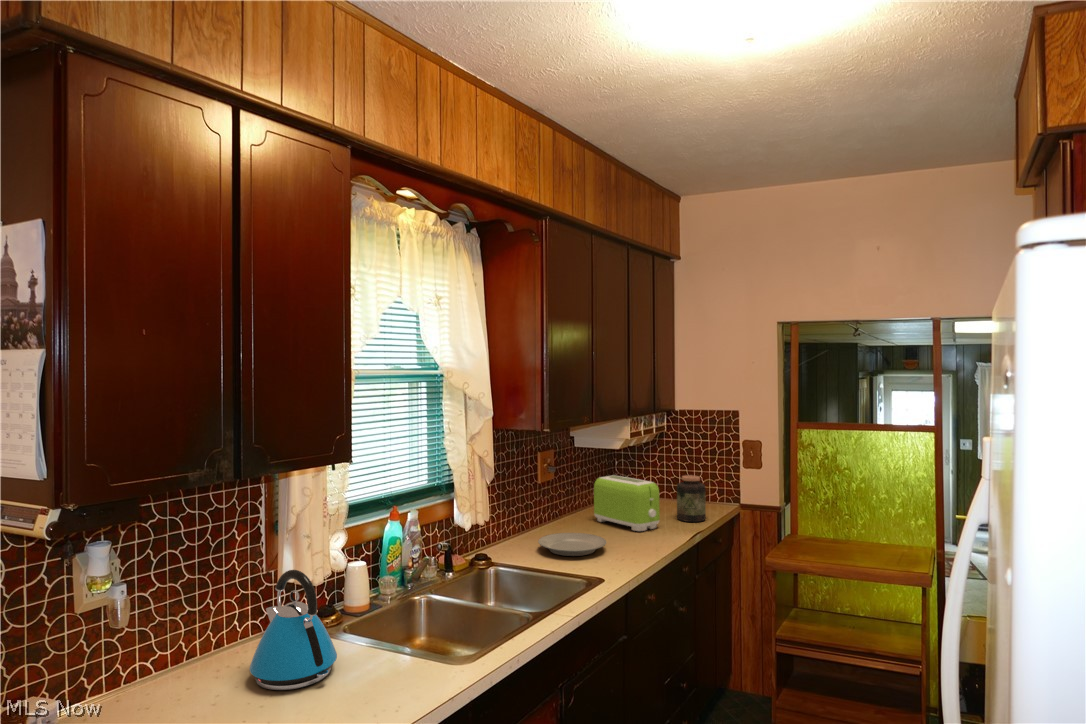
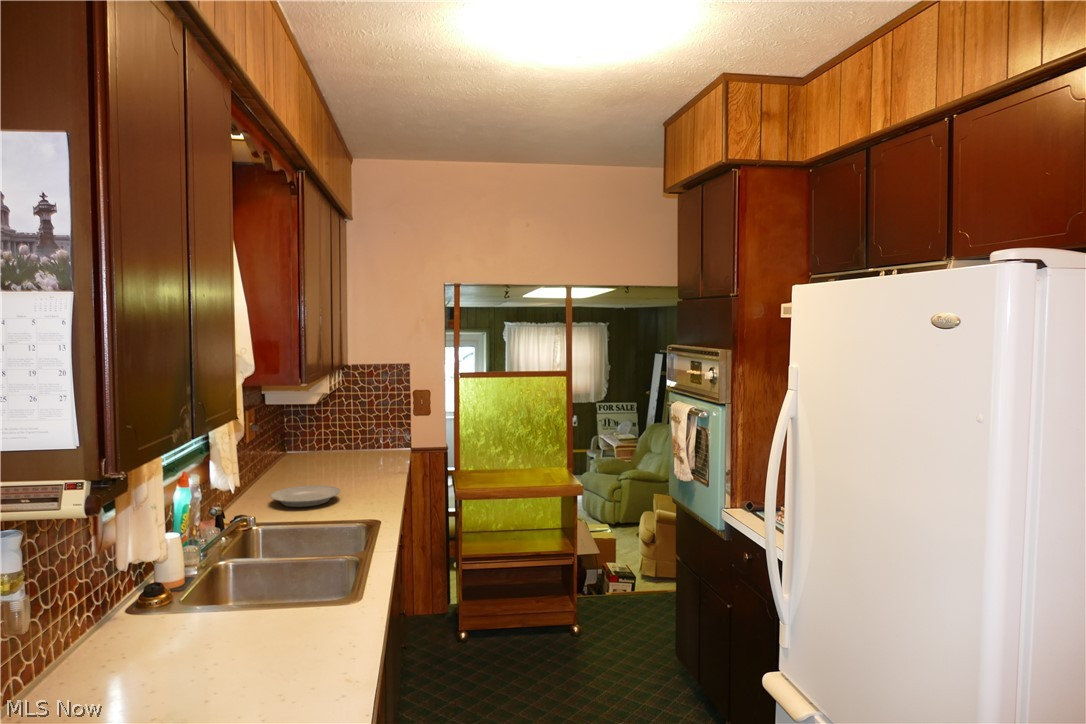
jar: present [677,475,706,522] -> none [368,424,394,465]
toaster: present [594,476,660,531] -> none [293,430,363,478]
kettle: present [249,570,337,690] -> none [110,538,217,667]

